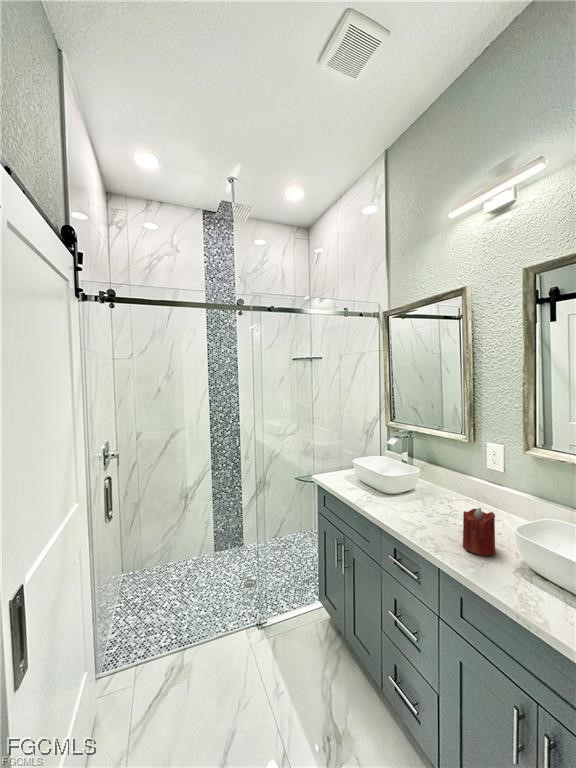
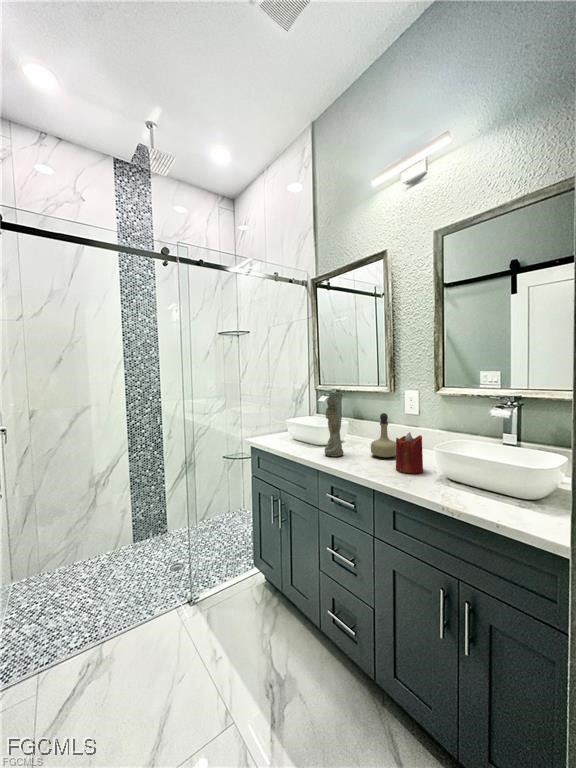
vase: none [387,445,409,514] -> present [325,392,344,456]
perfume bottle: none [438,474,470,524] -> present [371,413,396,458]

